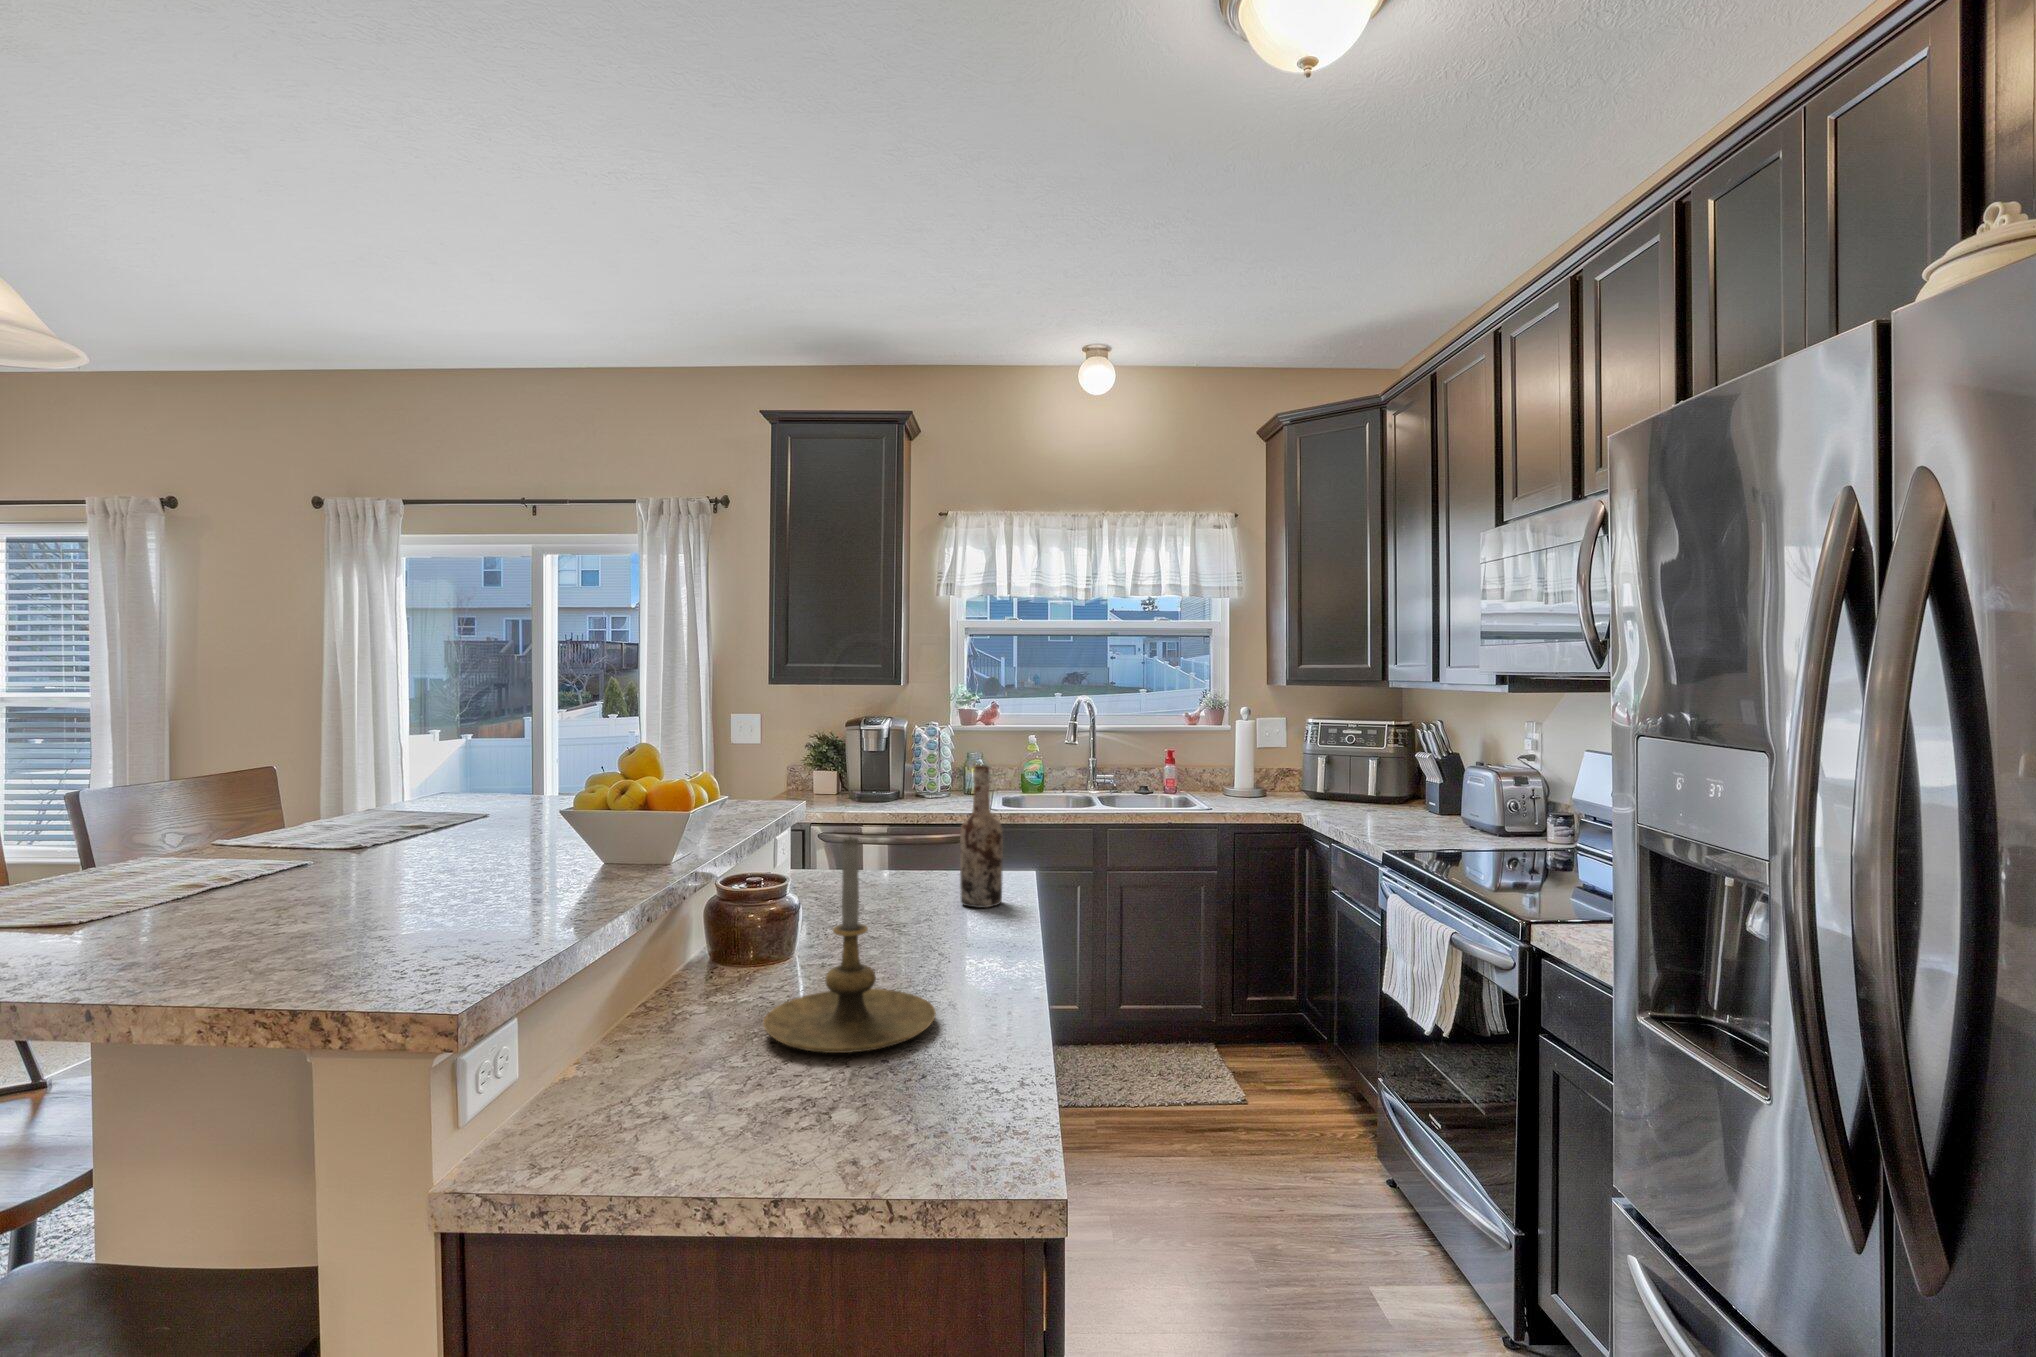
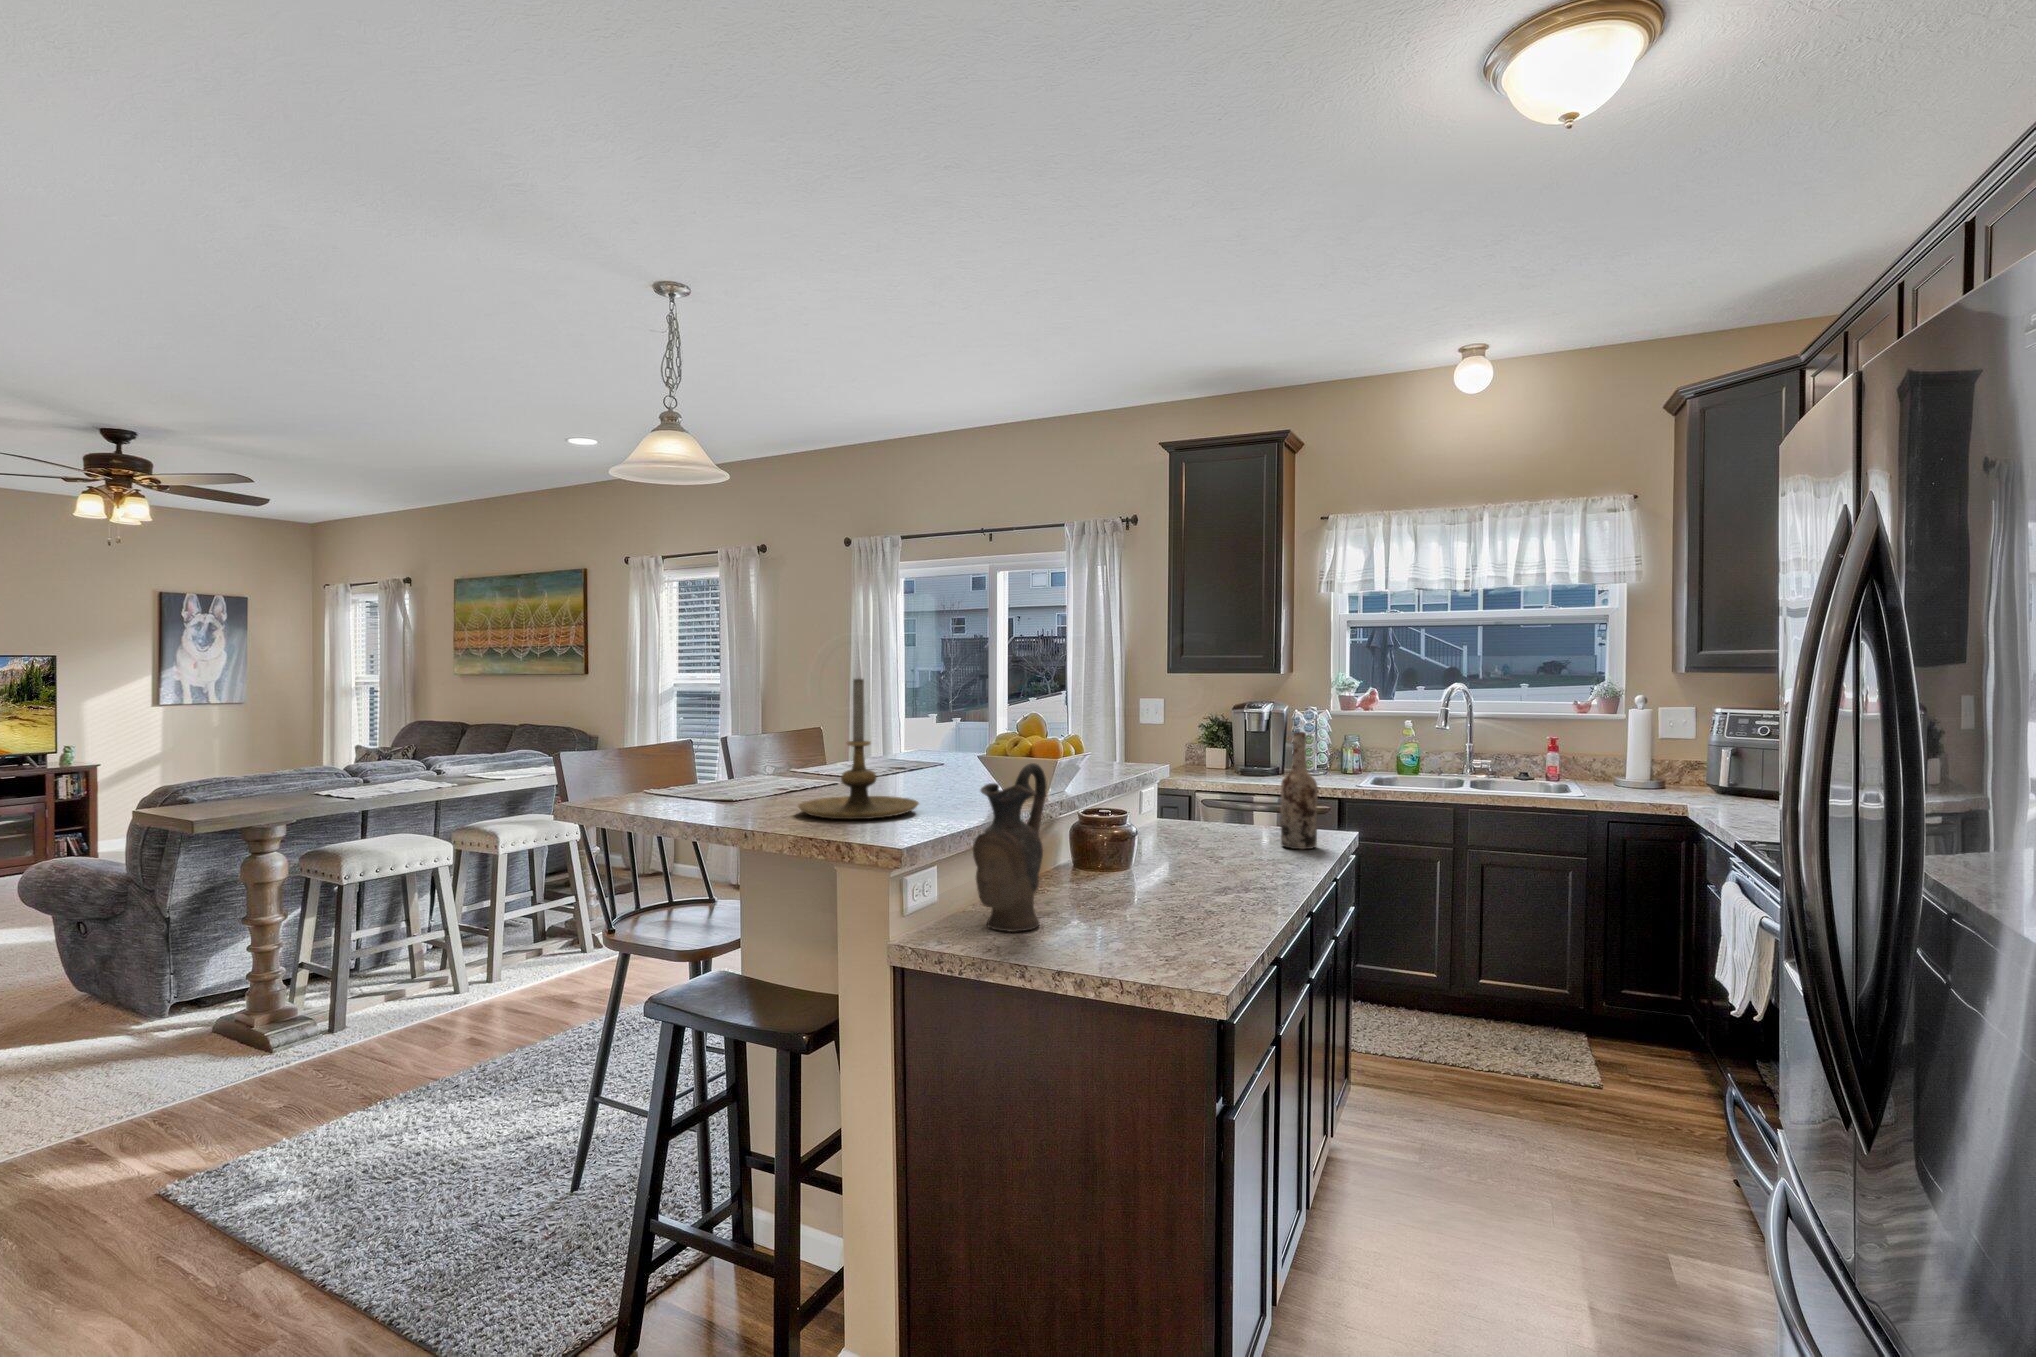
candle holder: present [763,837,936,1053] -> present [798,679,919,819]
ceramic pitcher: none [594,850,710,1124] -> present [973,763,1047,932]

